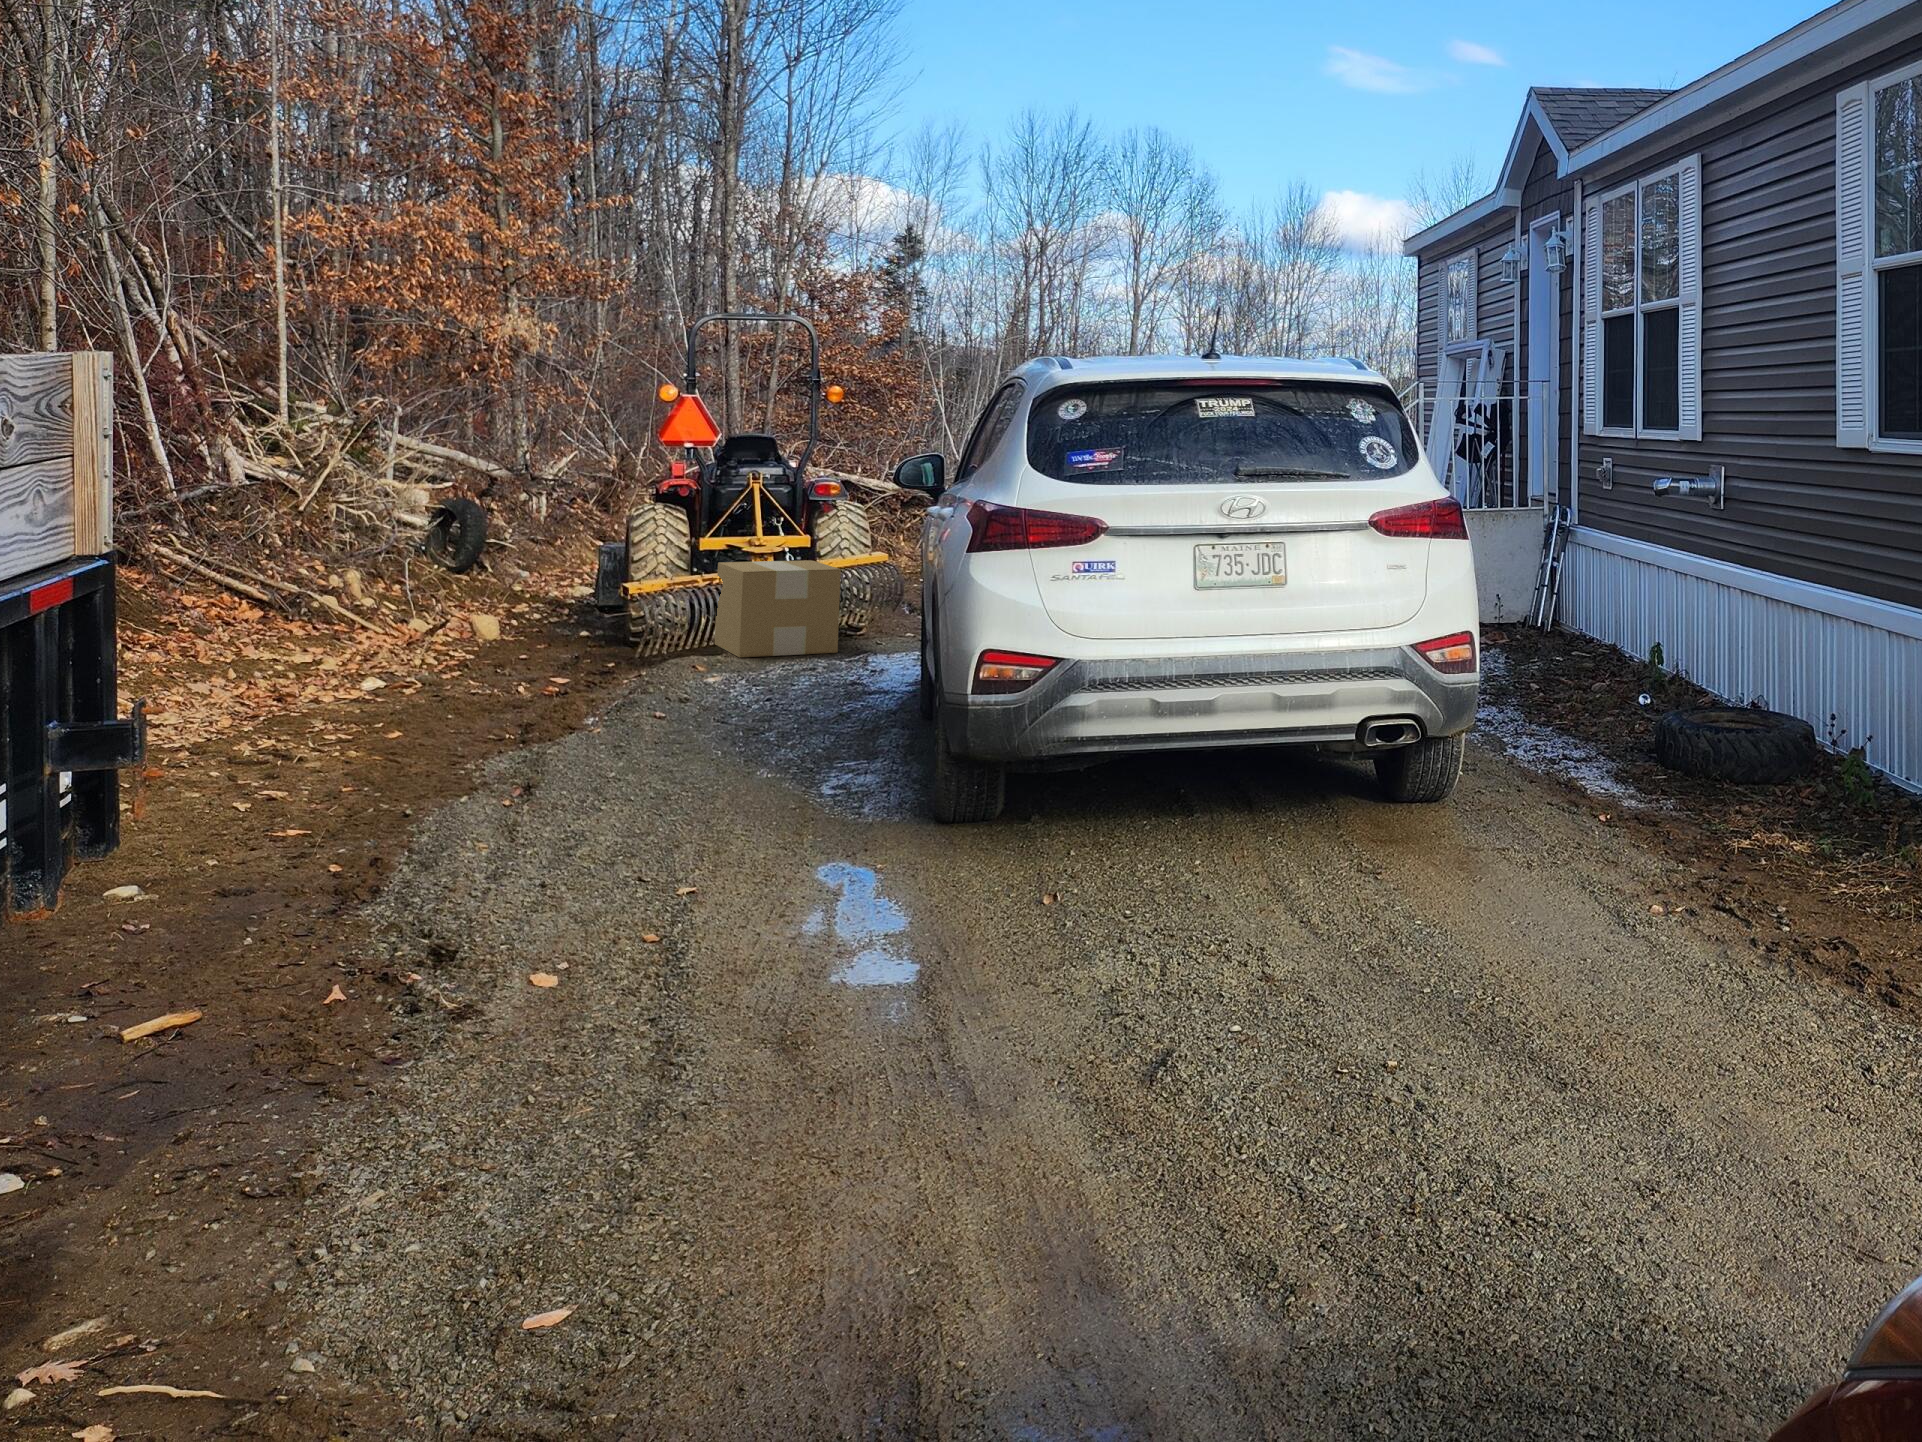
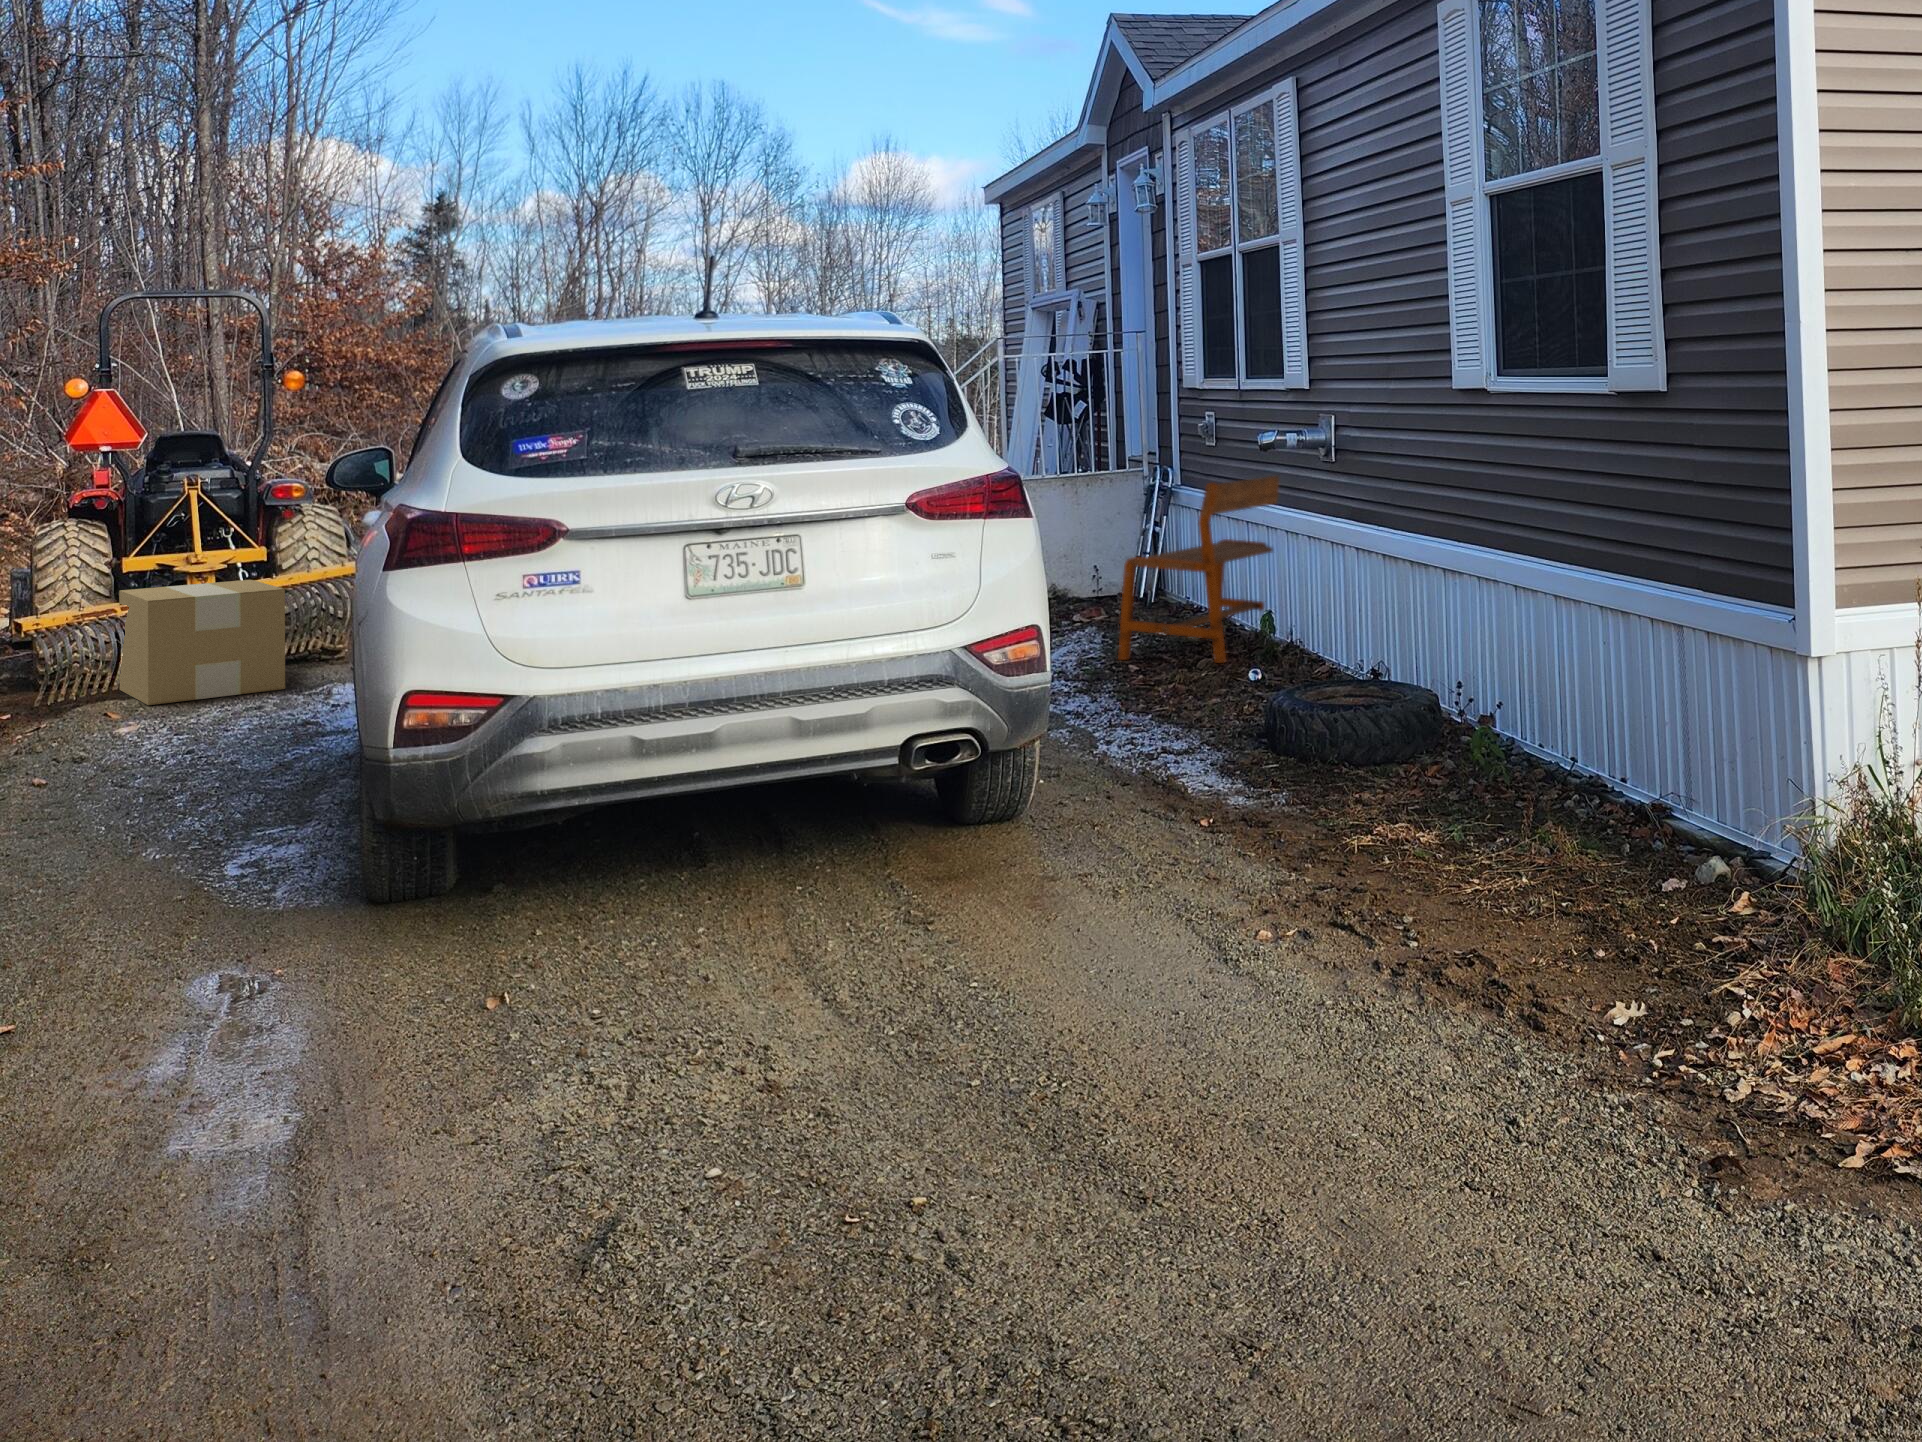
bench: none [1517,518,1685,690] -> present [1118,476,1279,663]

